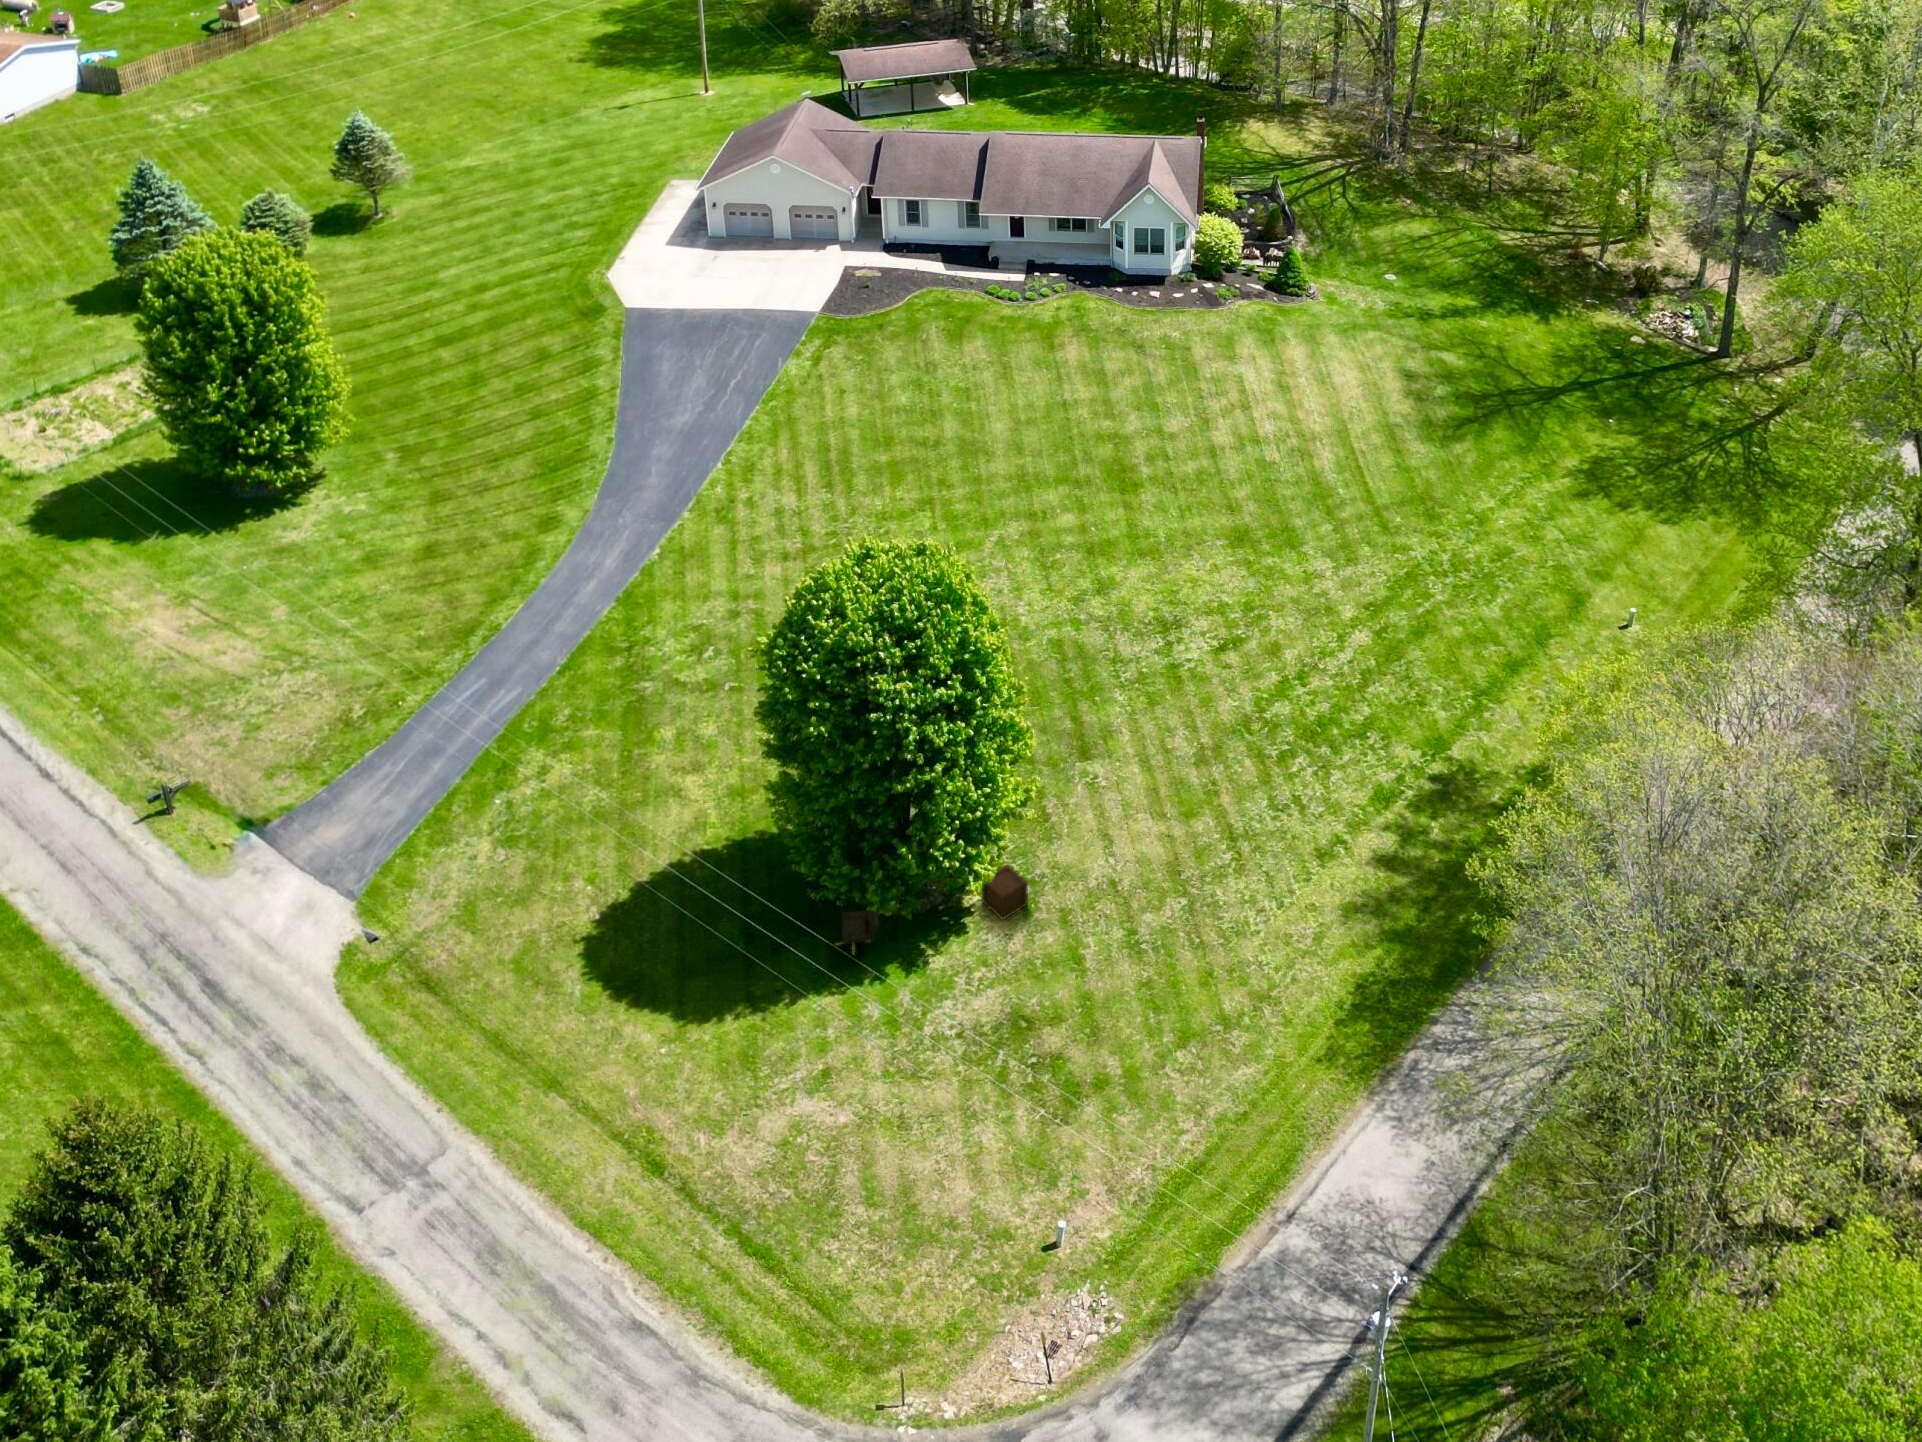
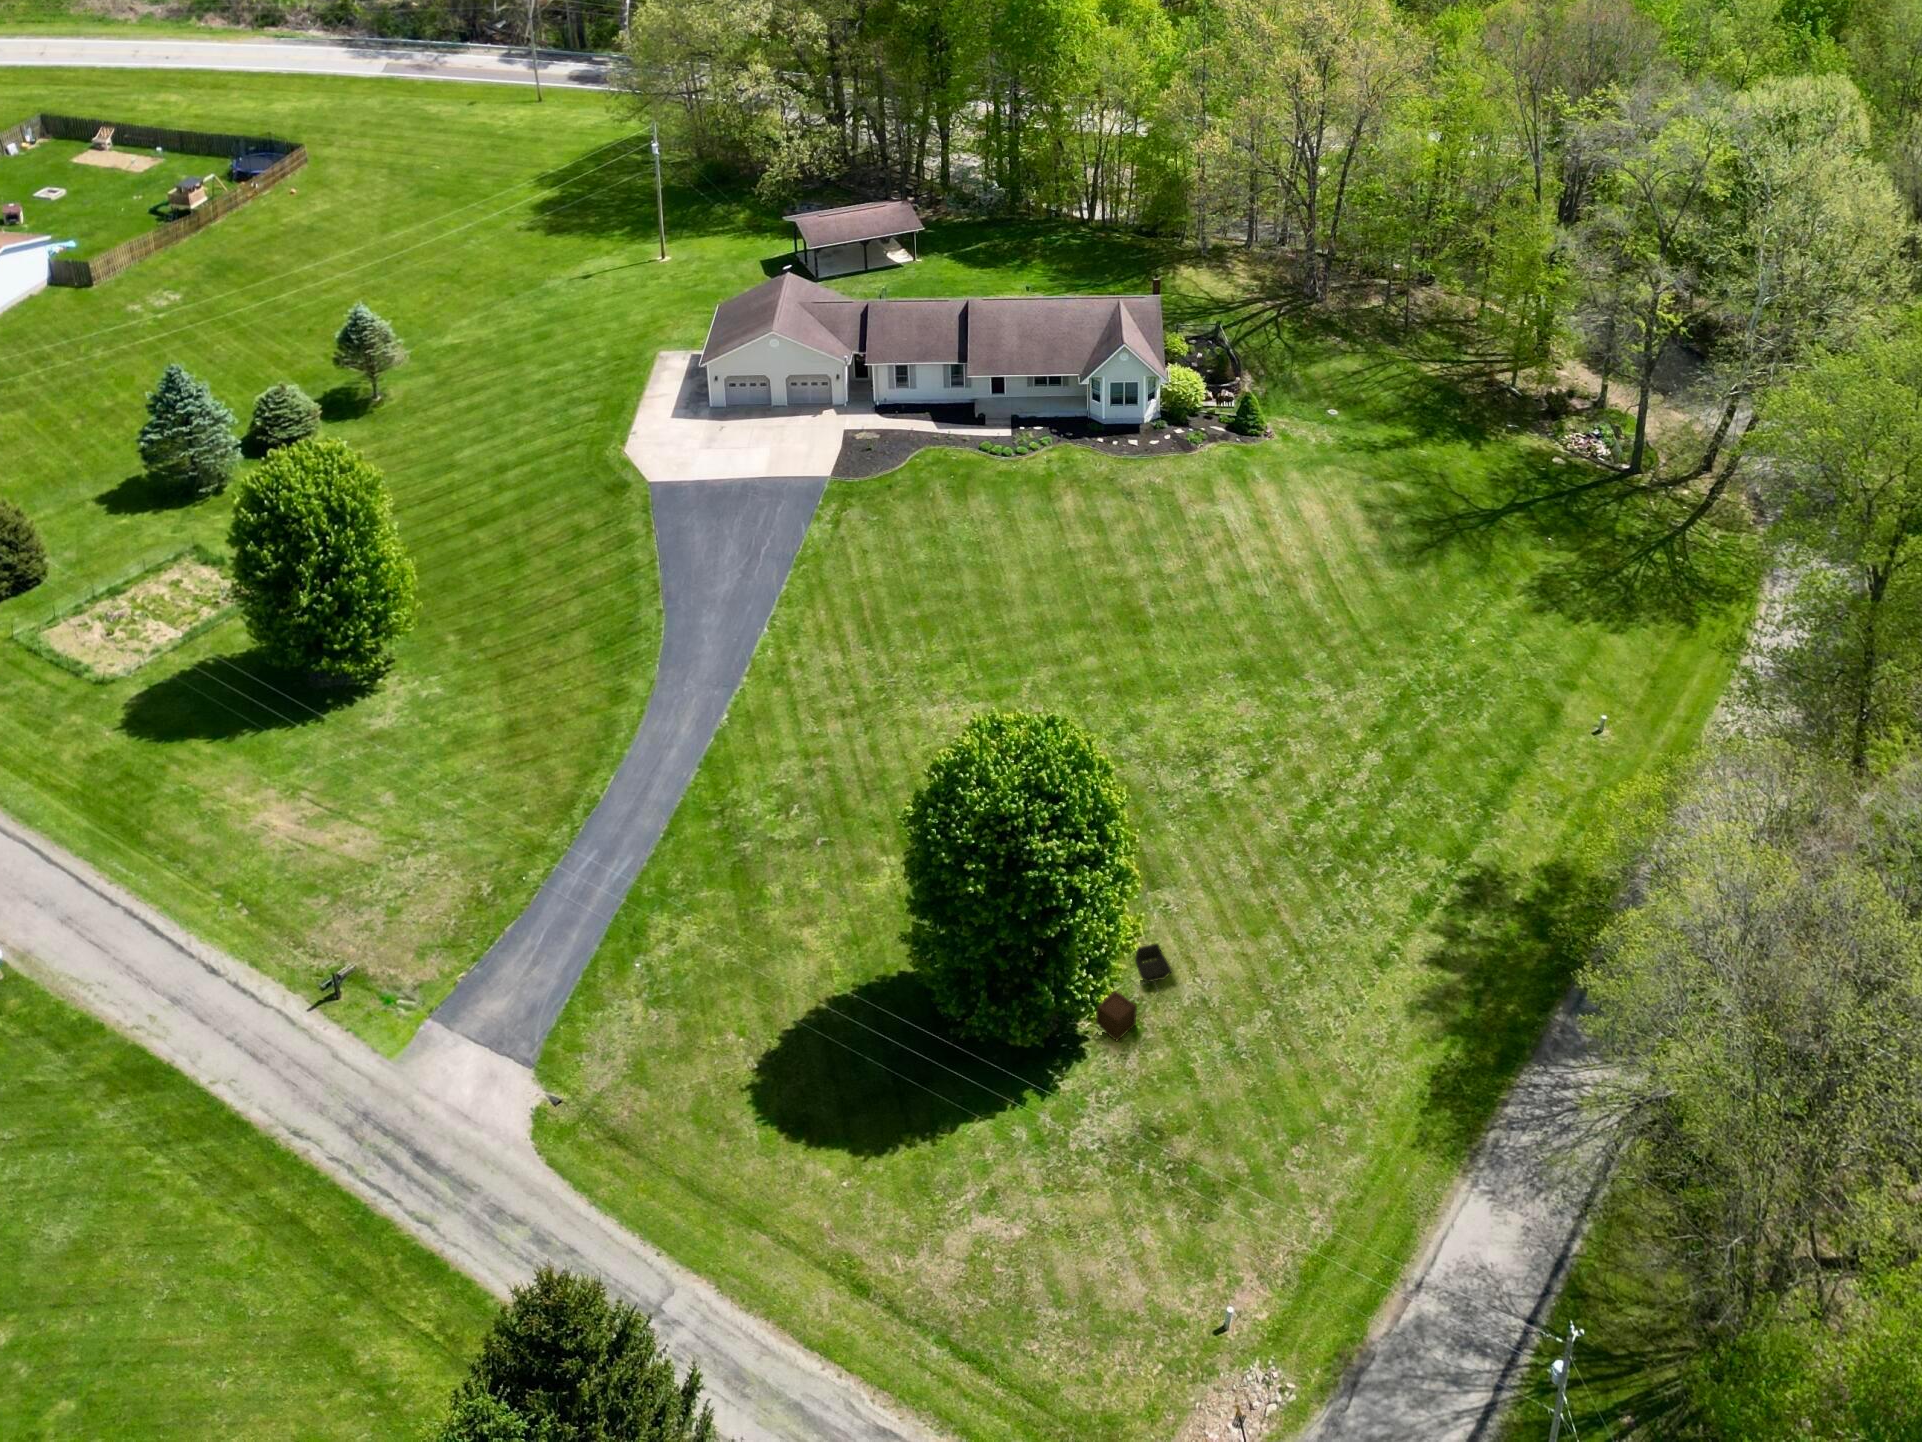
lounge chair: present [841,911,878,955] -> present [1135,944,1172,983]

